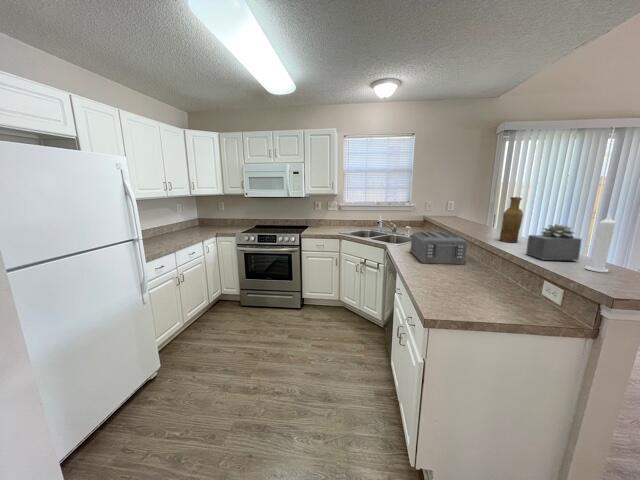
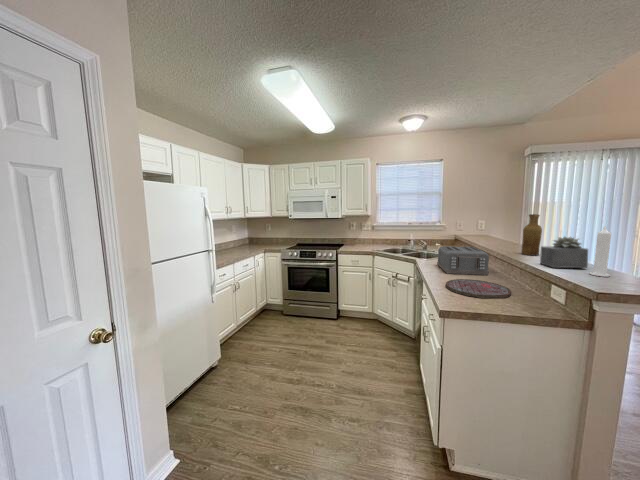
cutting board: none [424,271,498,298] -> present [446,279,511,298]

